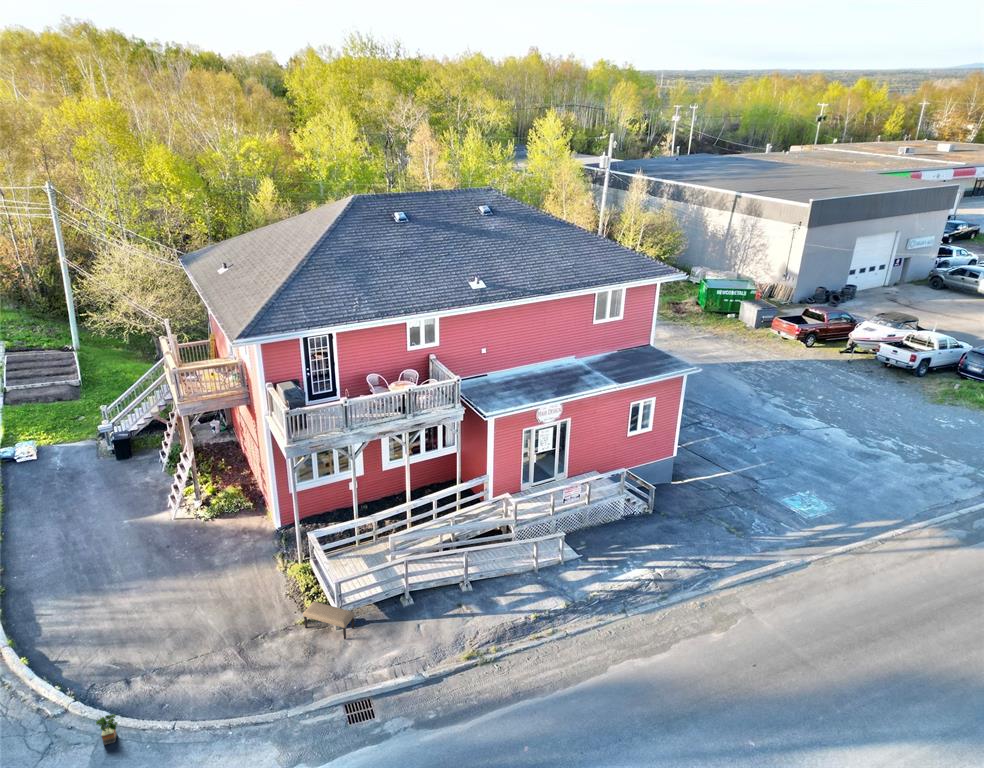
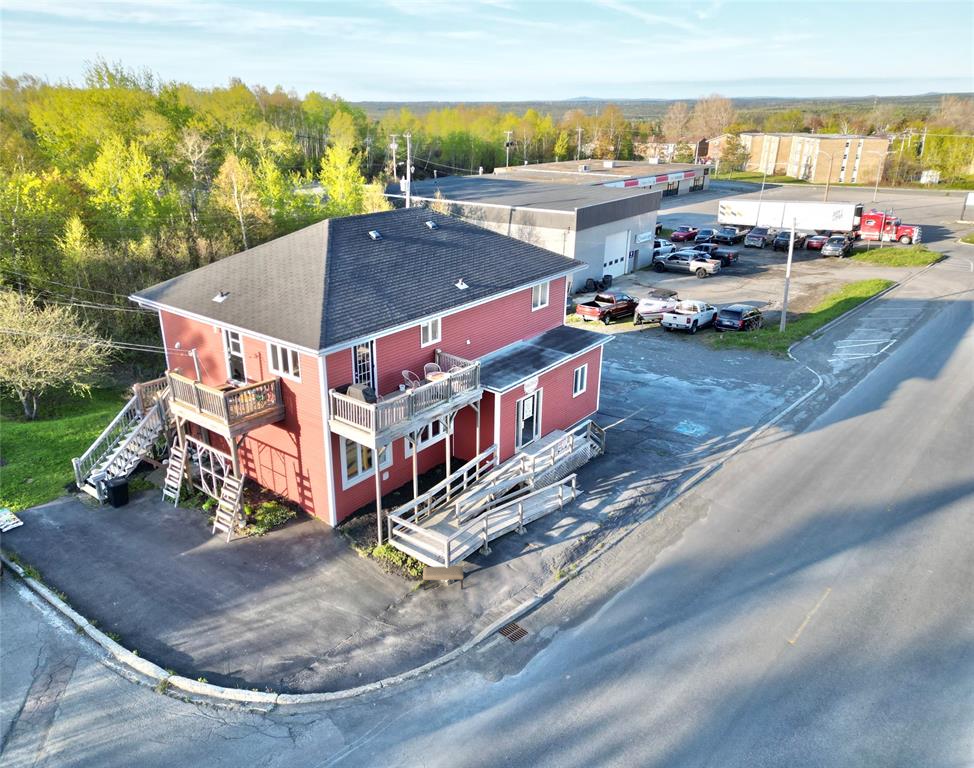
potted tree: present [96,714,117,745] -> none [324,690,344,719]

